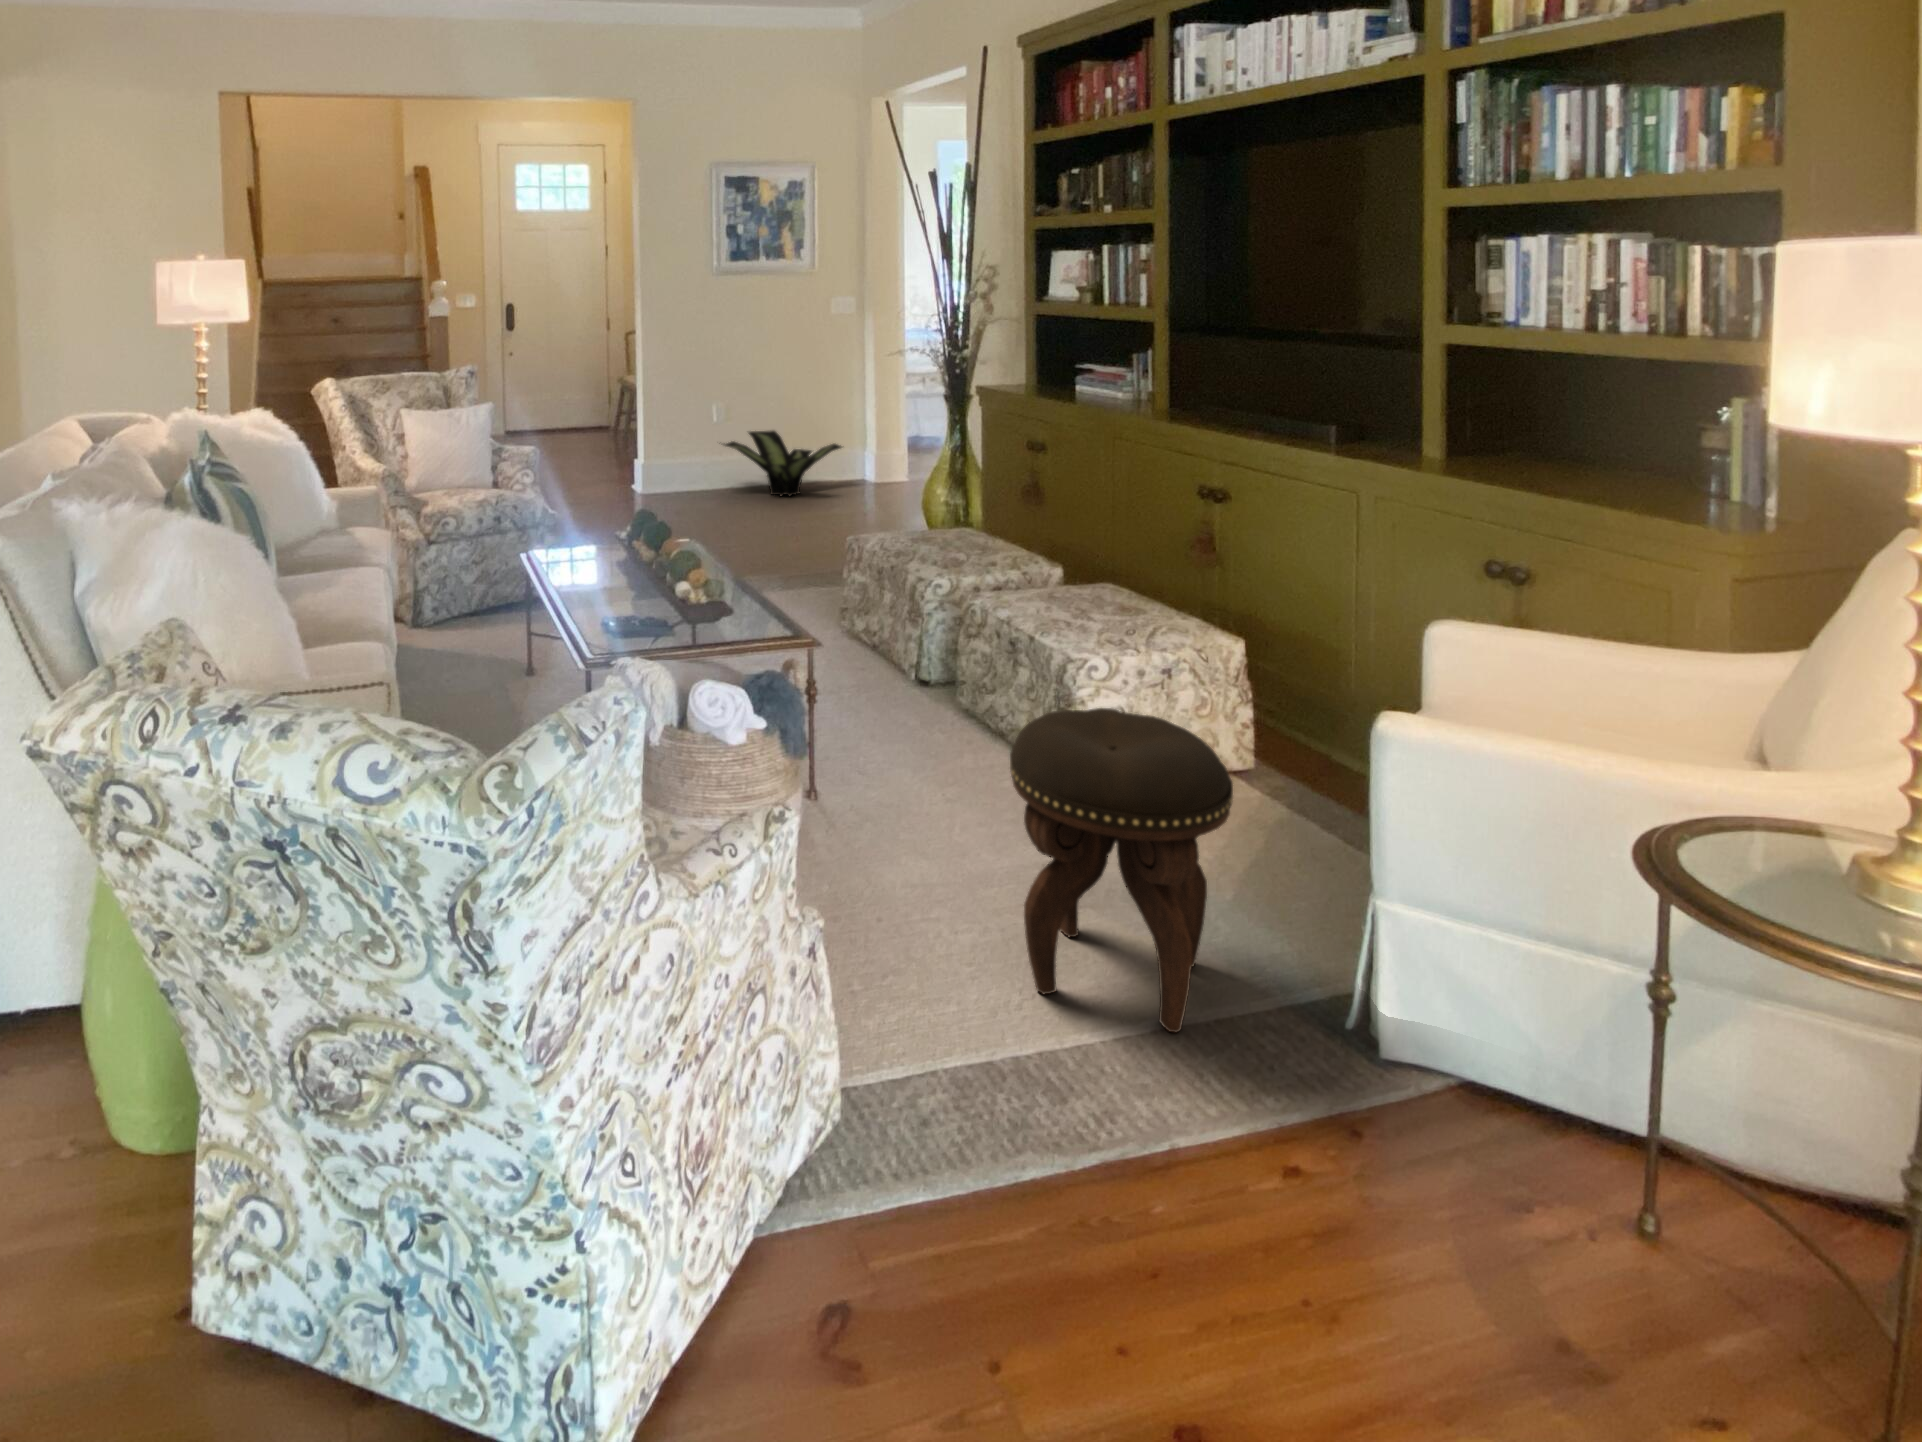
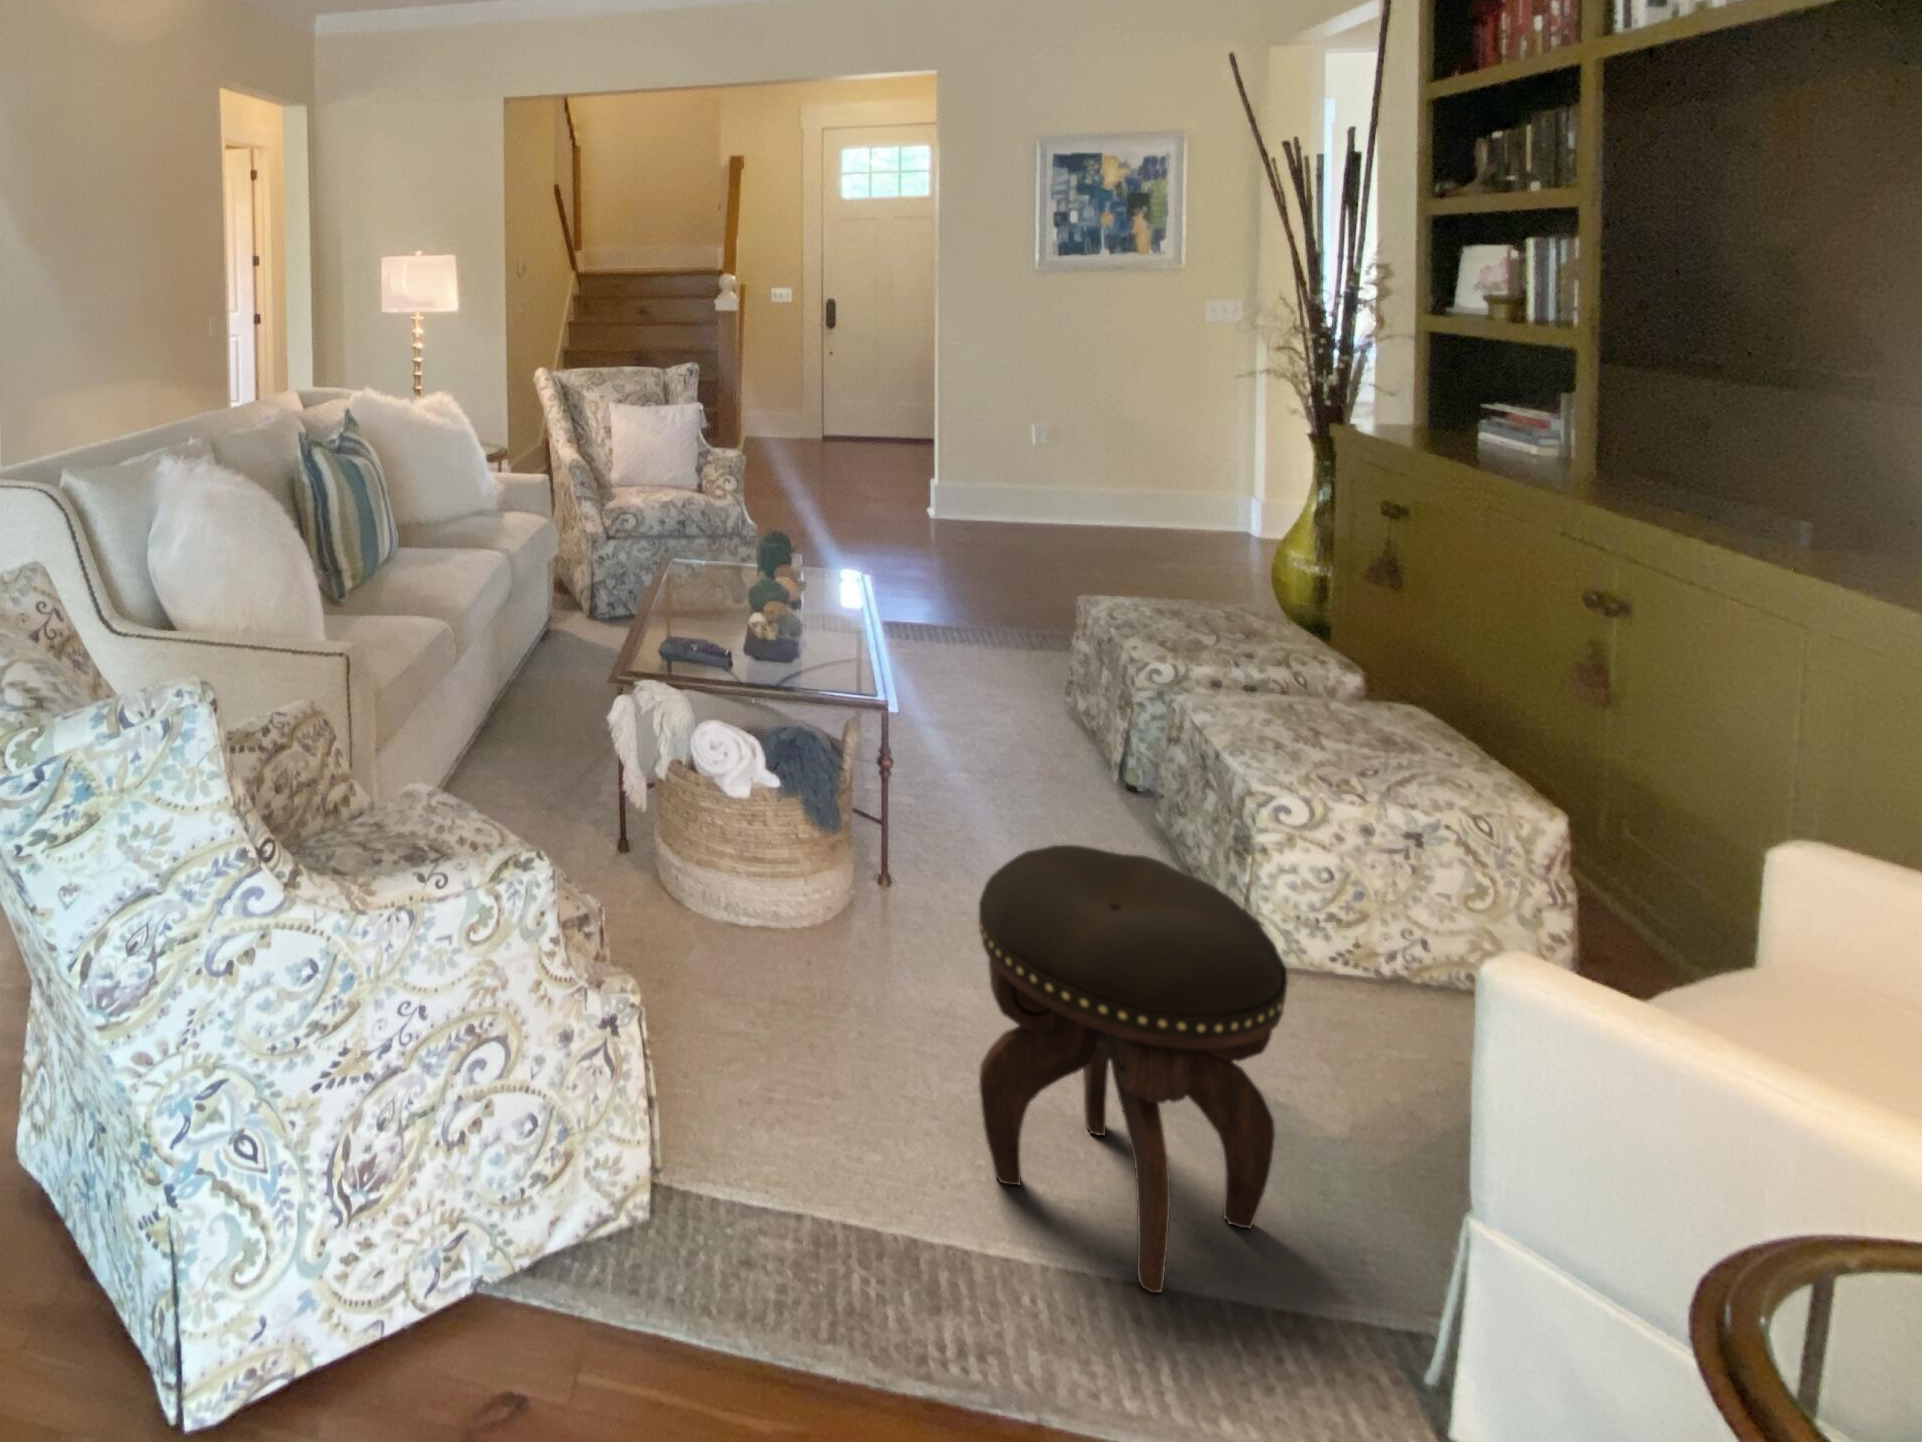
potted plant: present [723,431,842,496] -> none [1028,456,1209,541]

